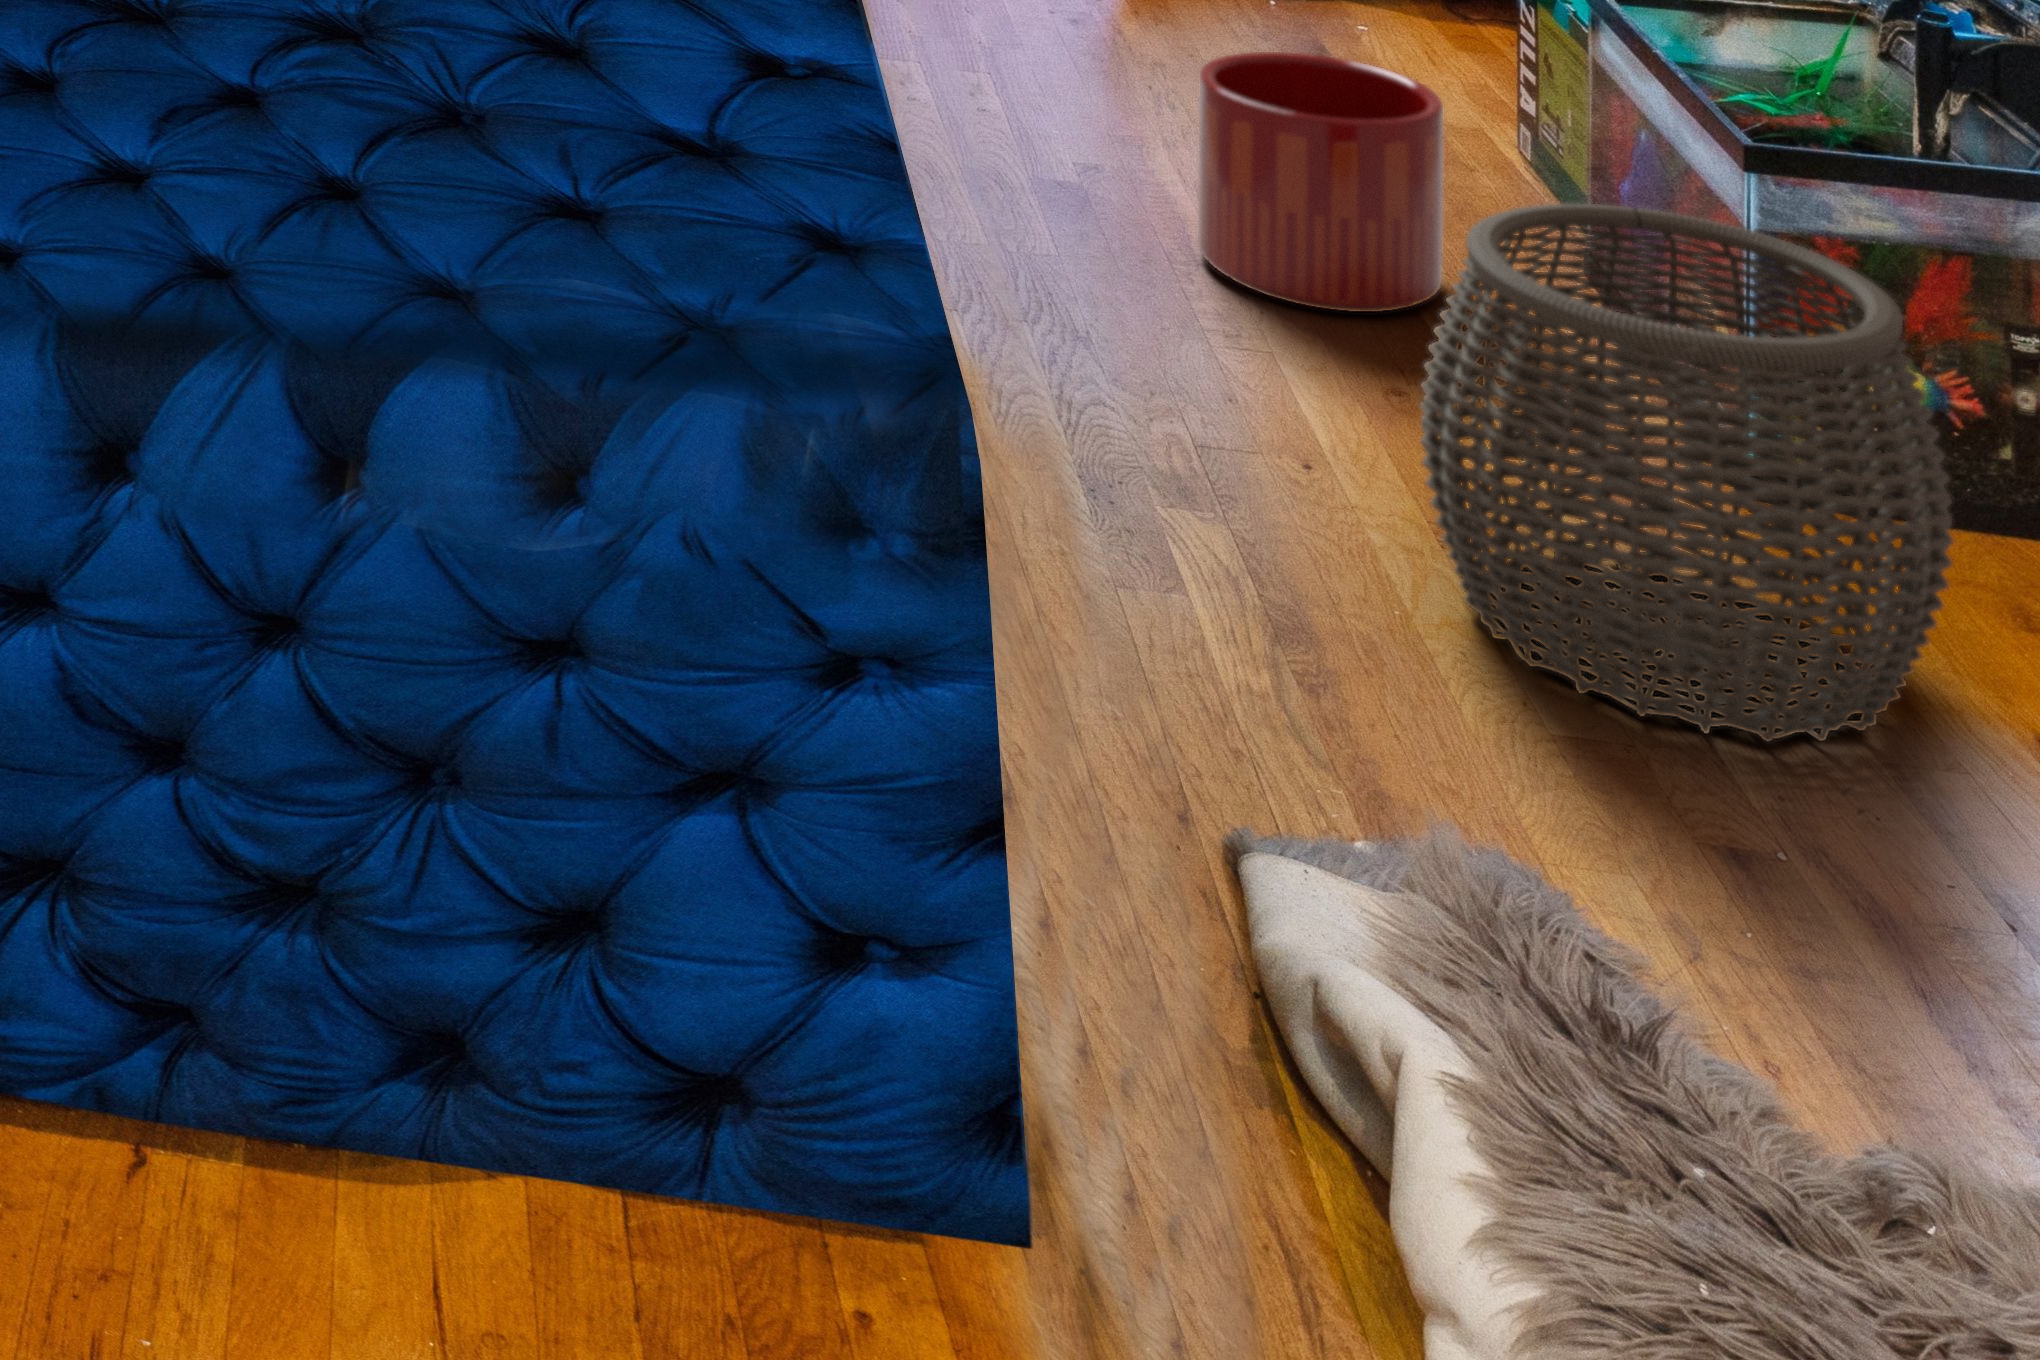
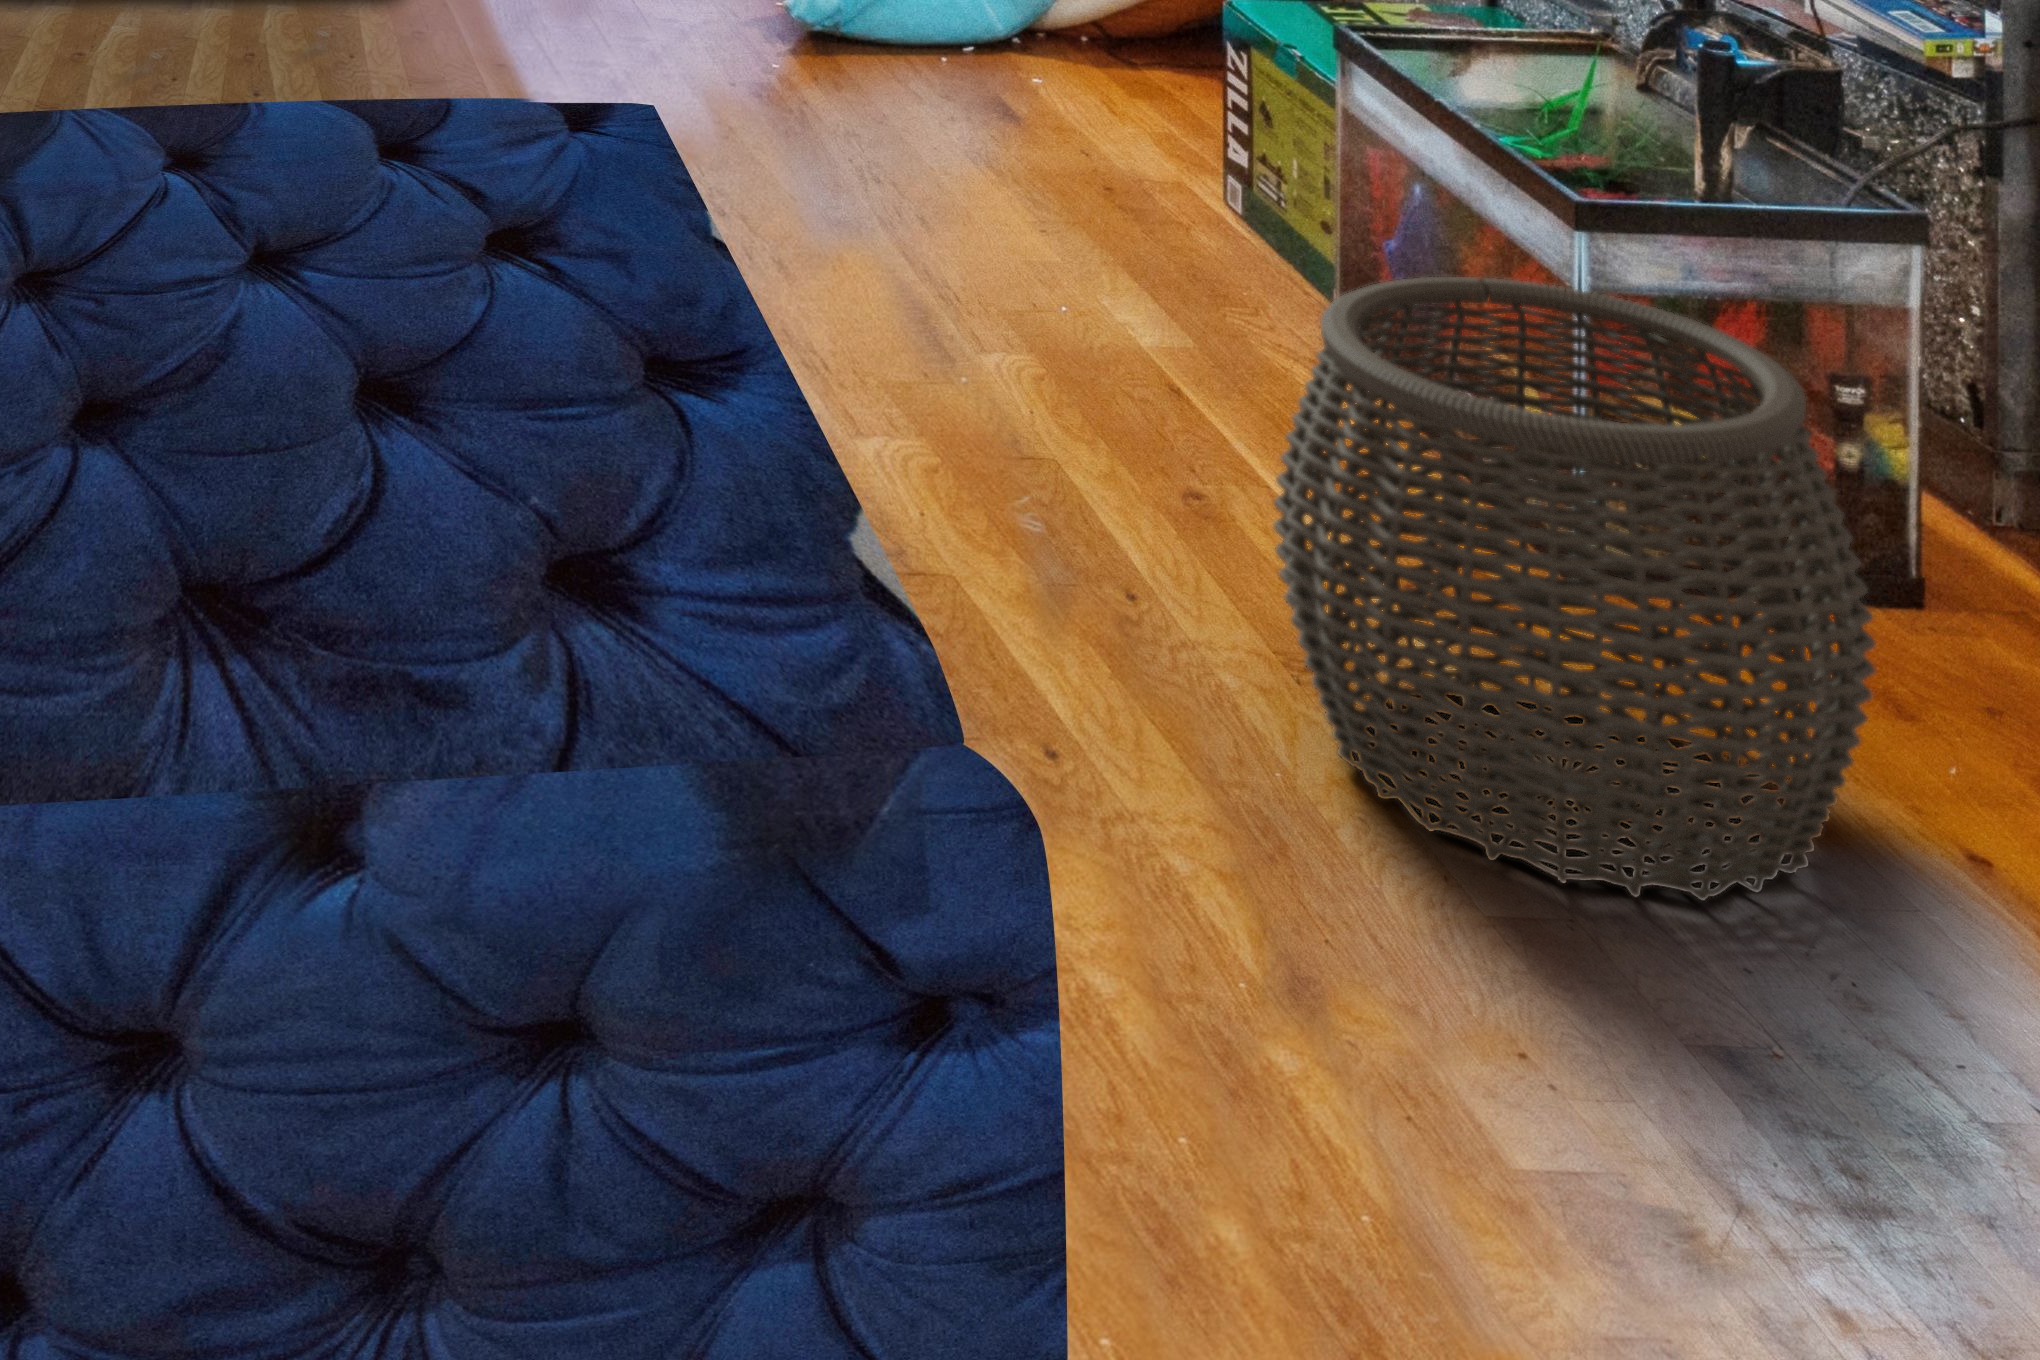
planter: present [1198,52,1443,312] -> none [948,122,1210,408]

